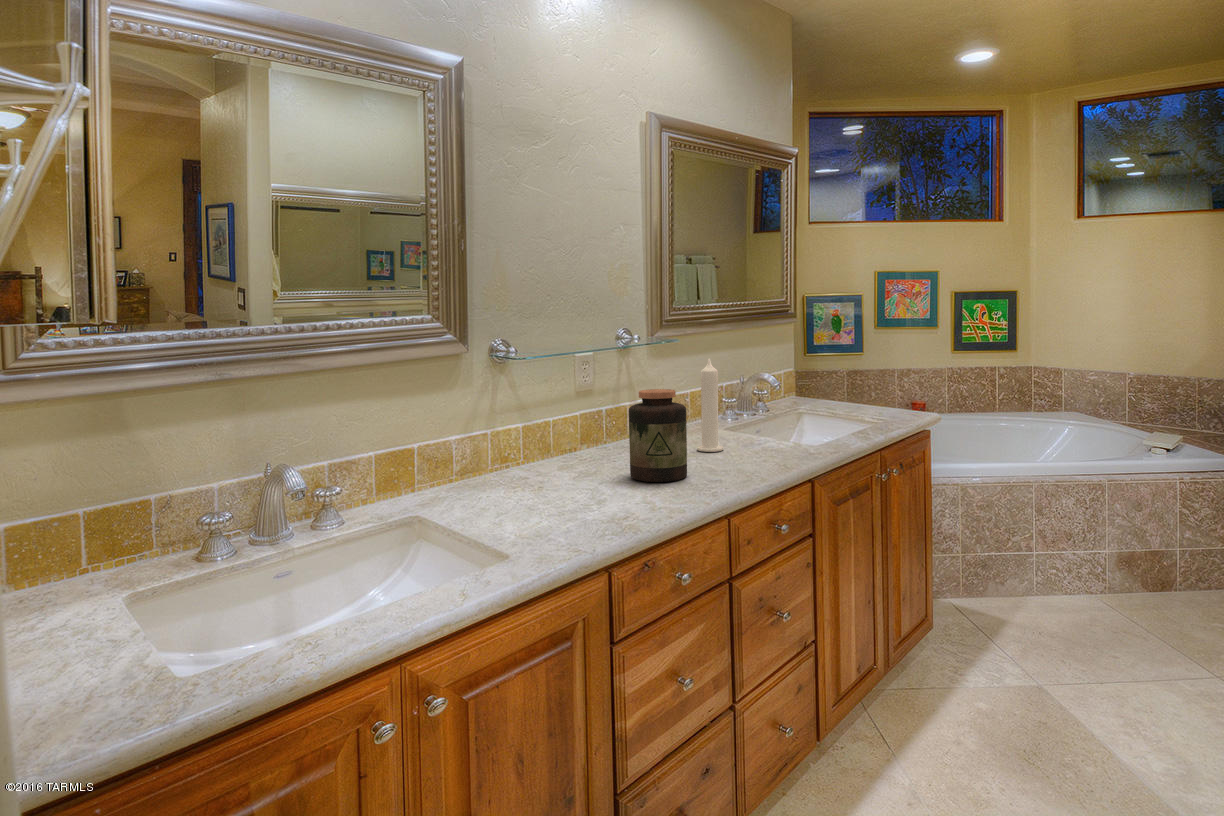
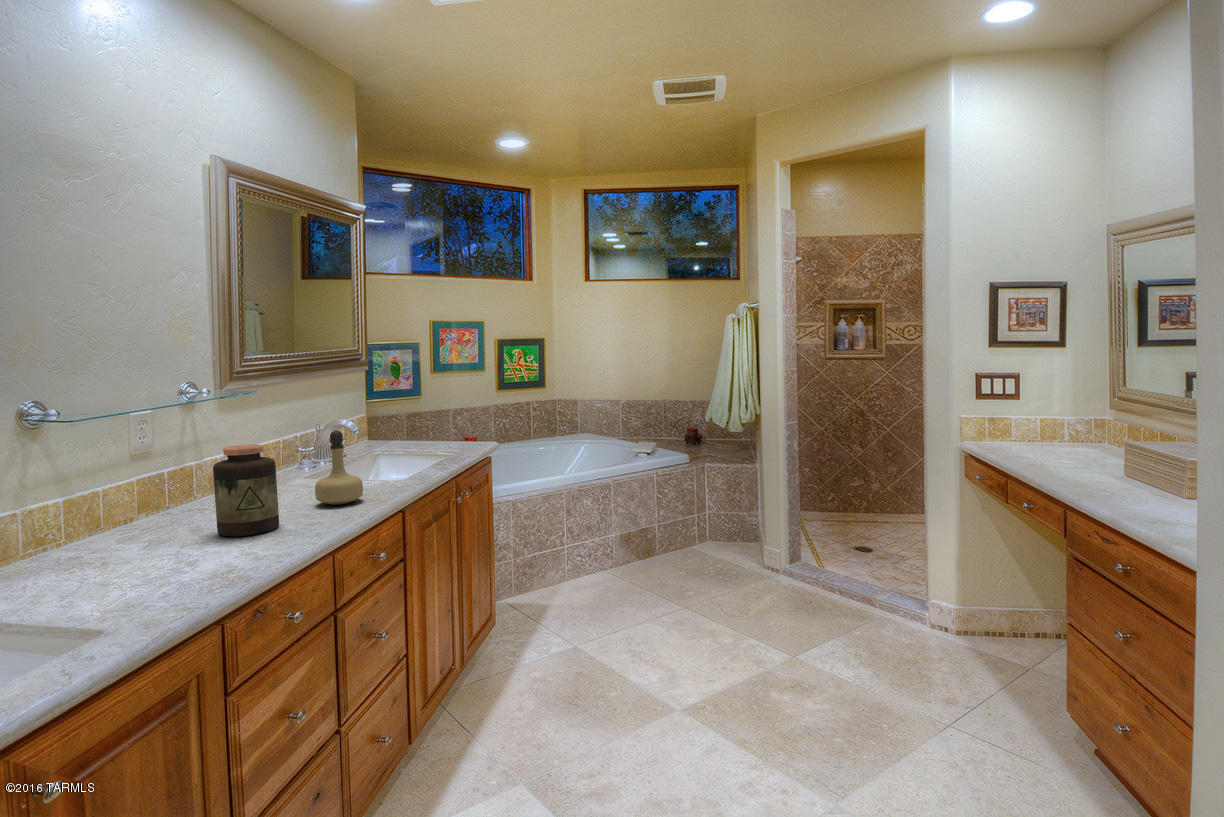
candle: present [697,358,723,452] -> none [281,411,308,501]
perfume bottle: none [728,380,778,461] -> present [315,430,363,505]

